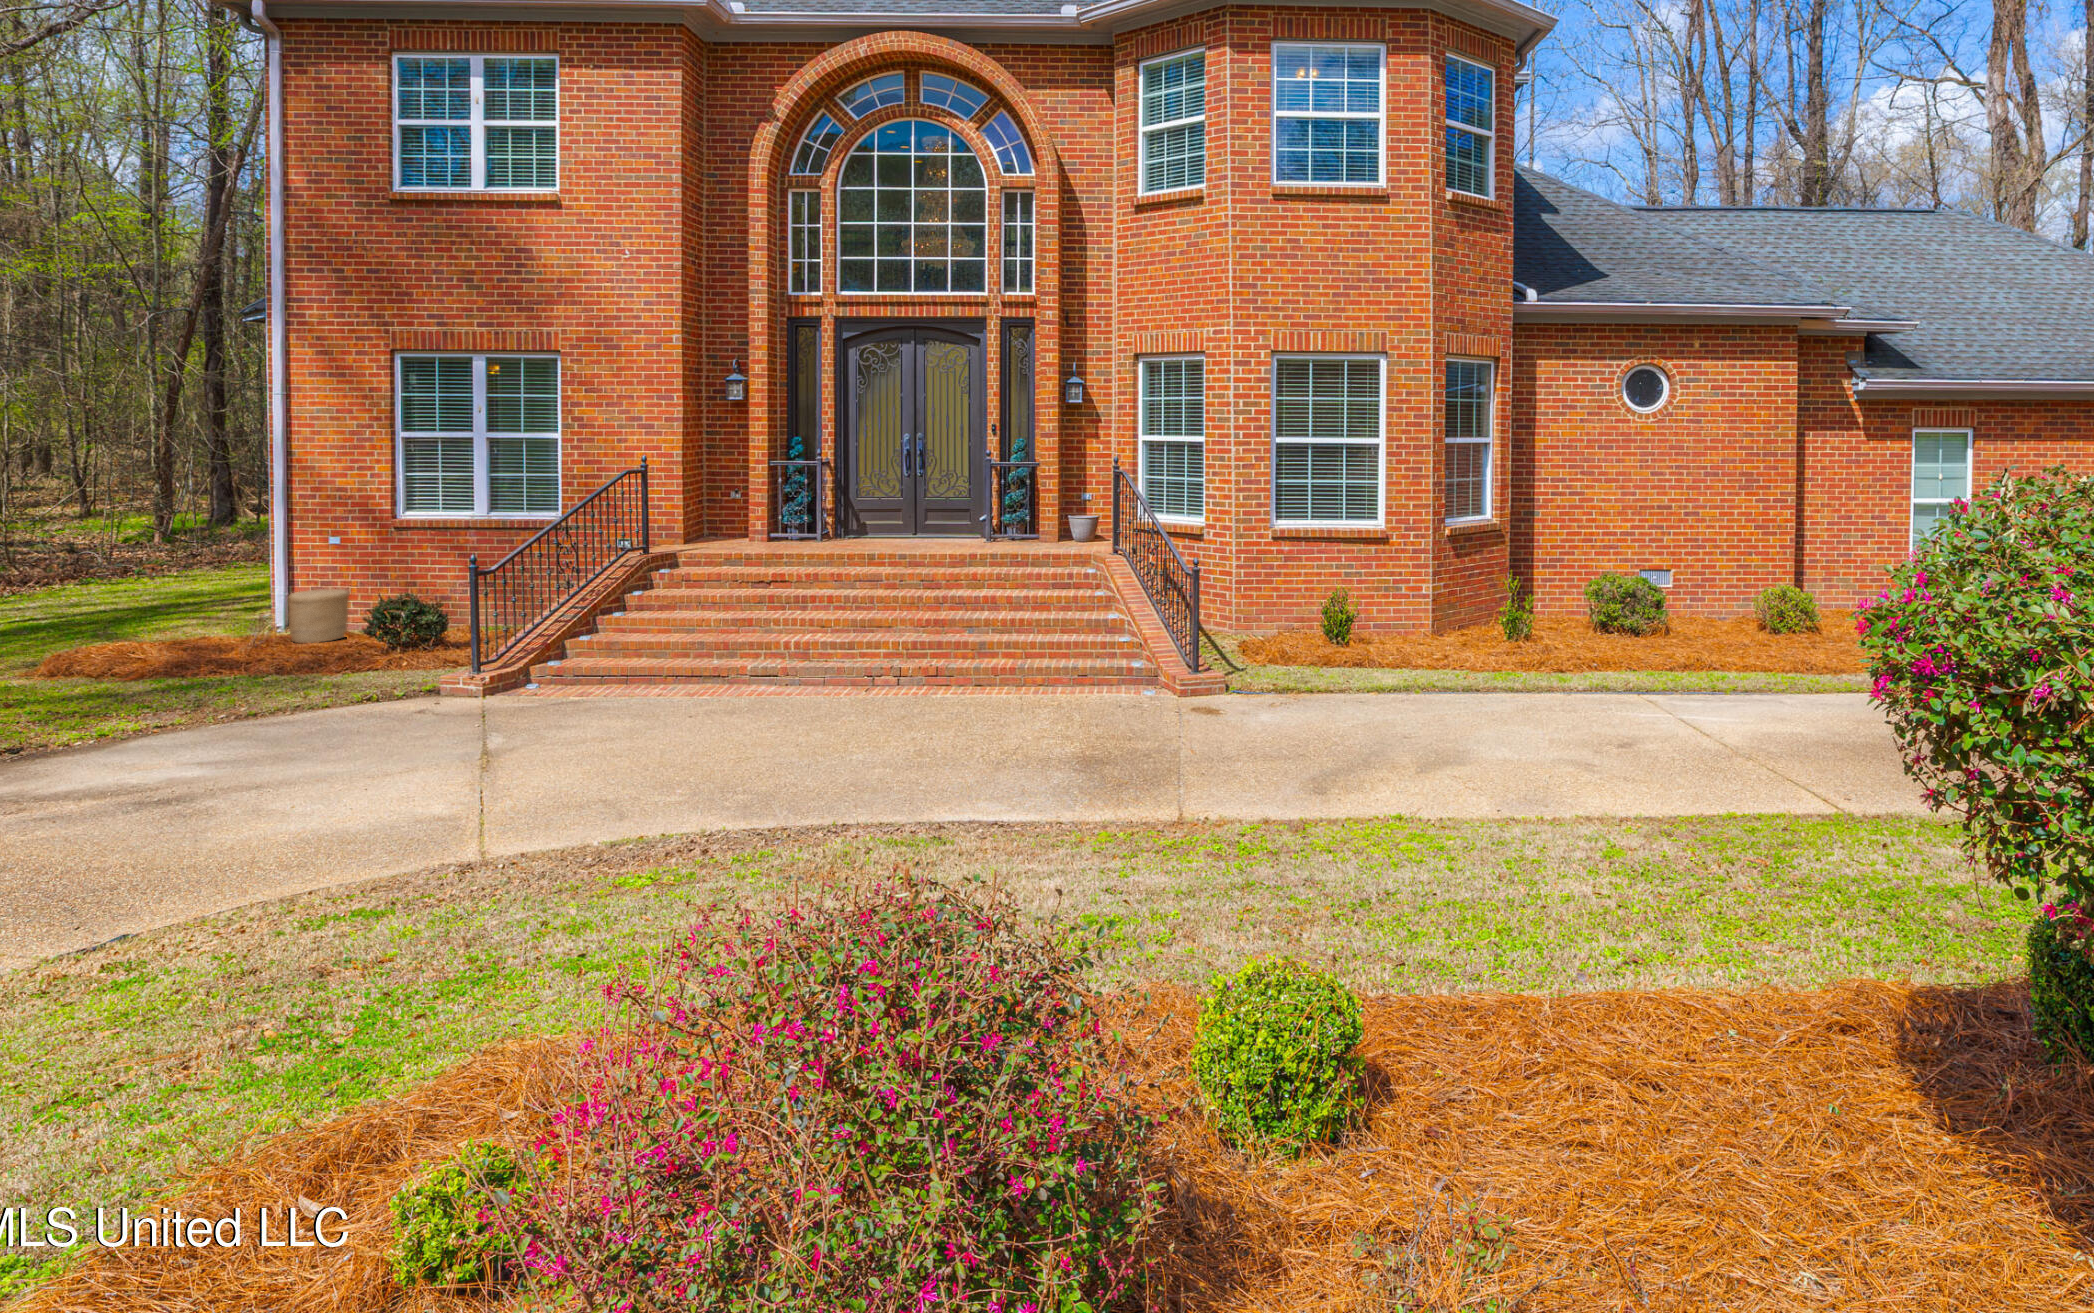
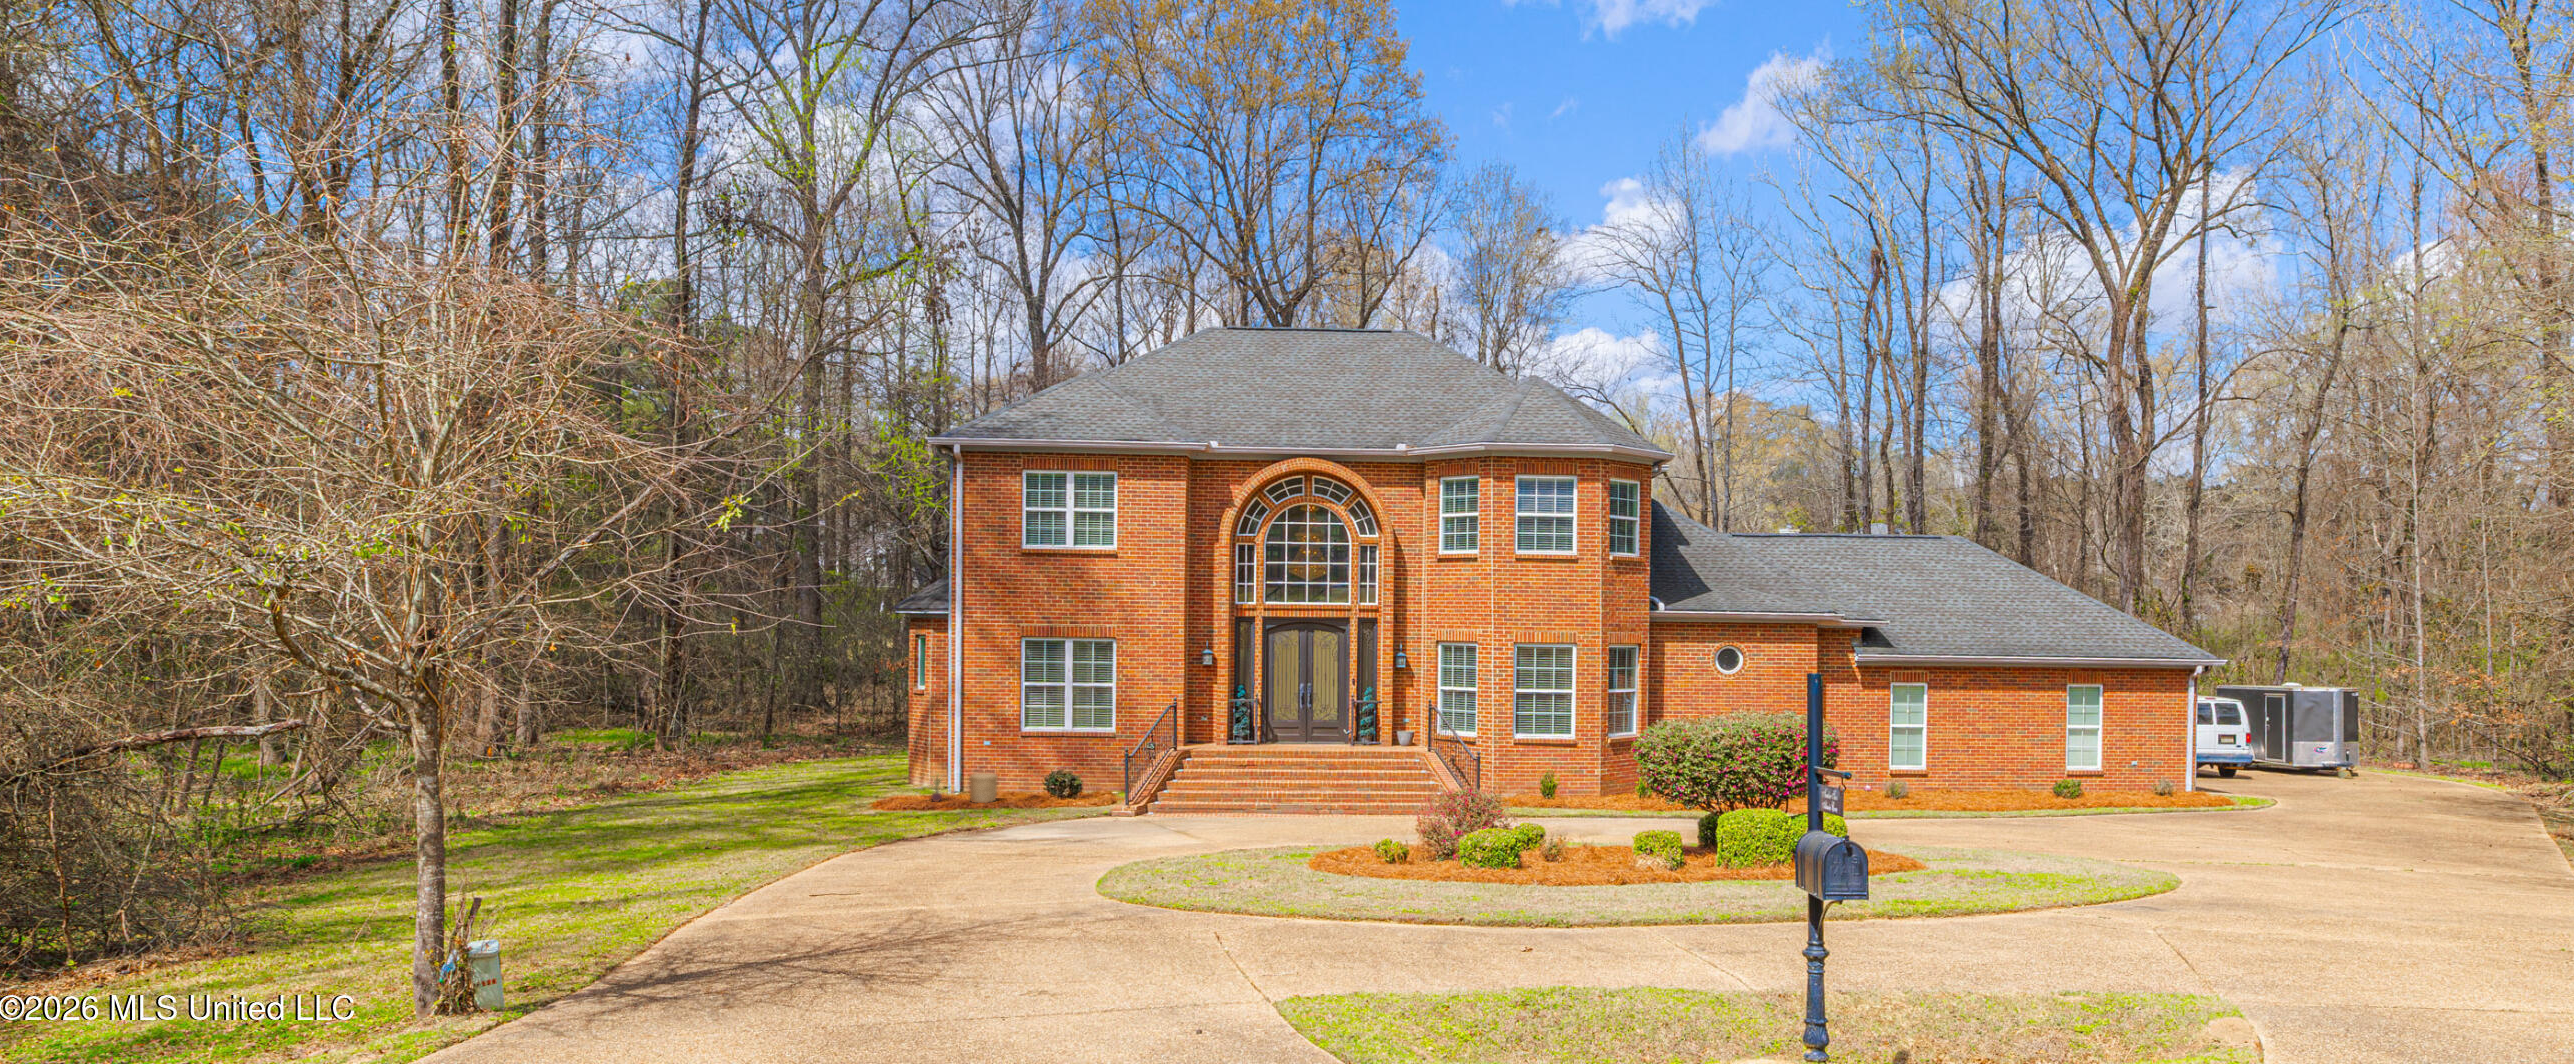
decorative plant: none [201,589,273,641] -> present [932,777,942,802]

